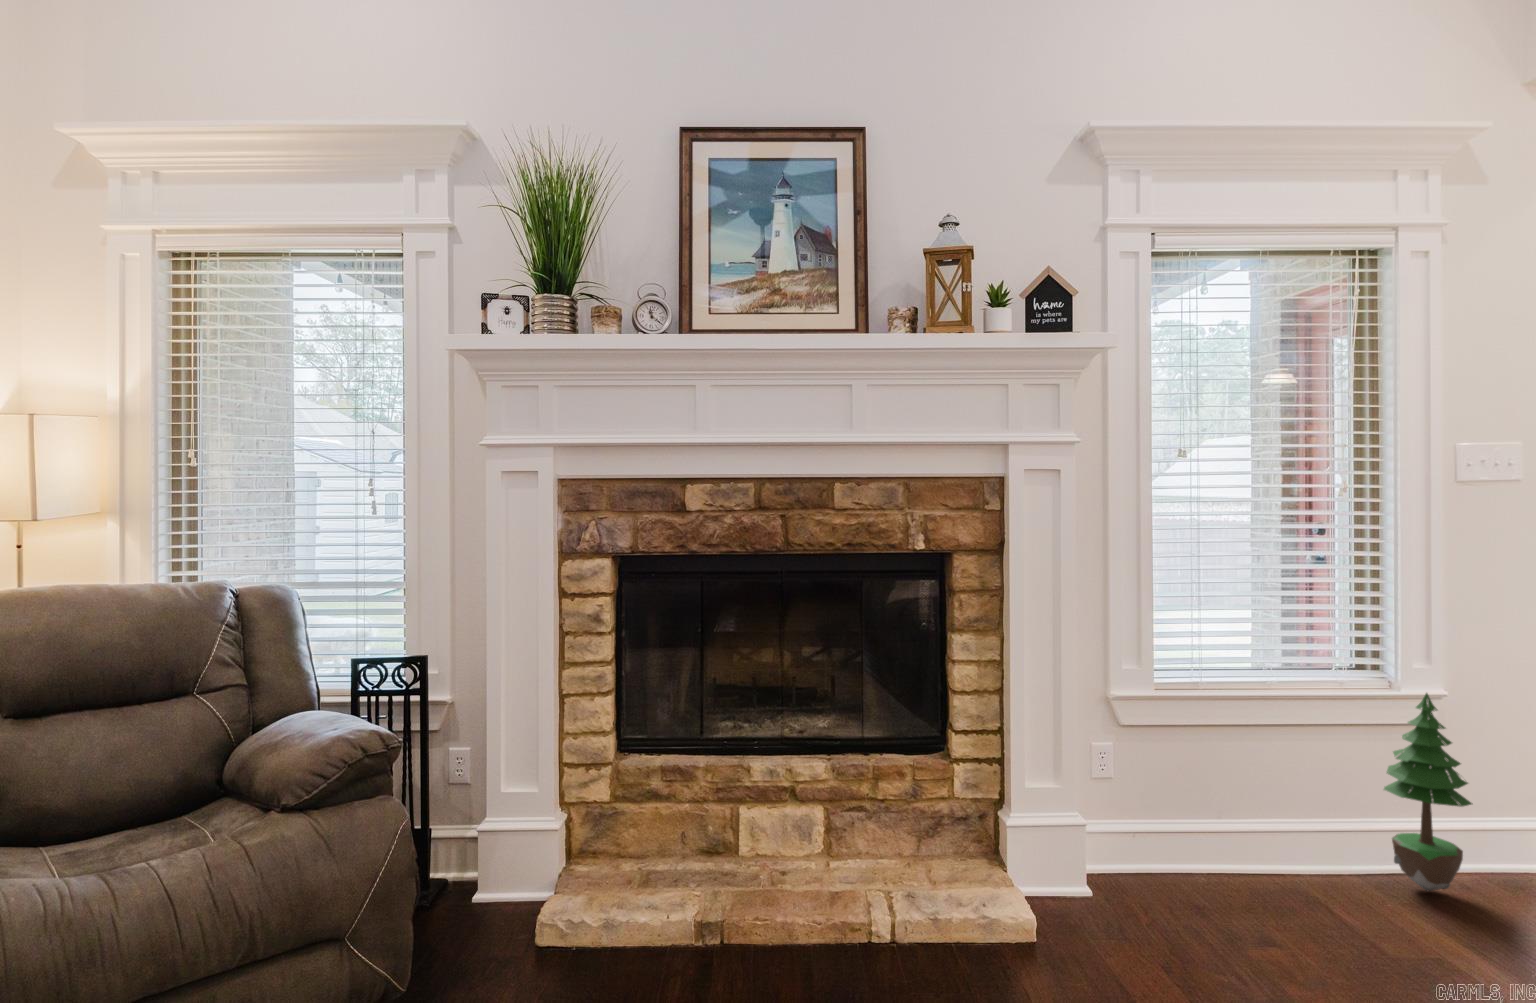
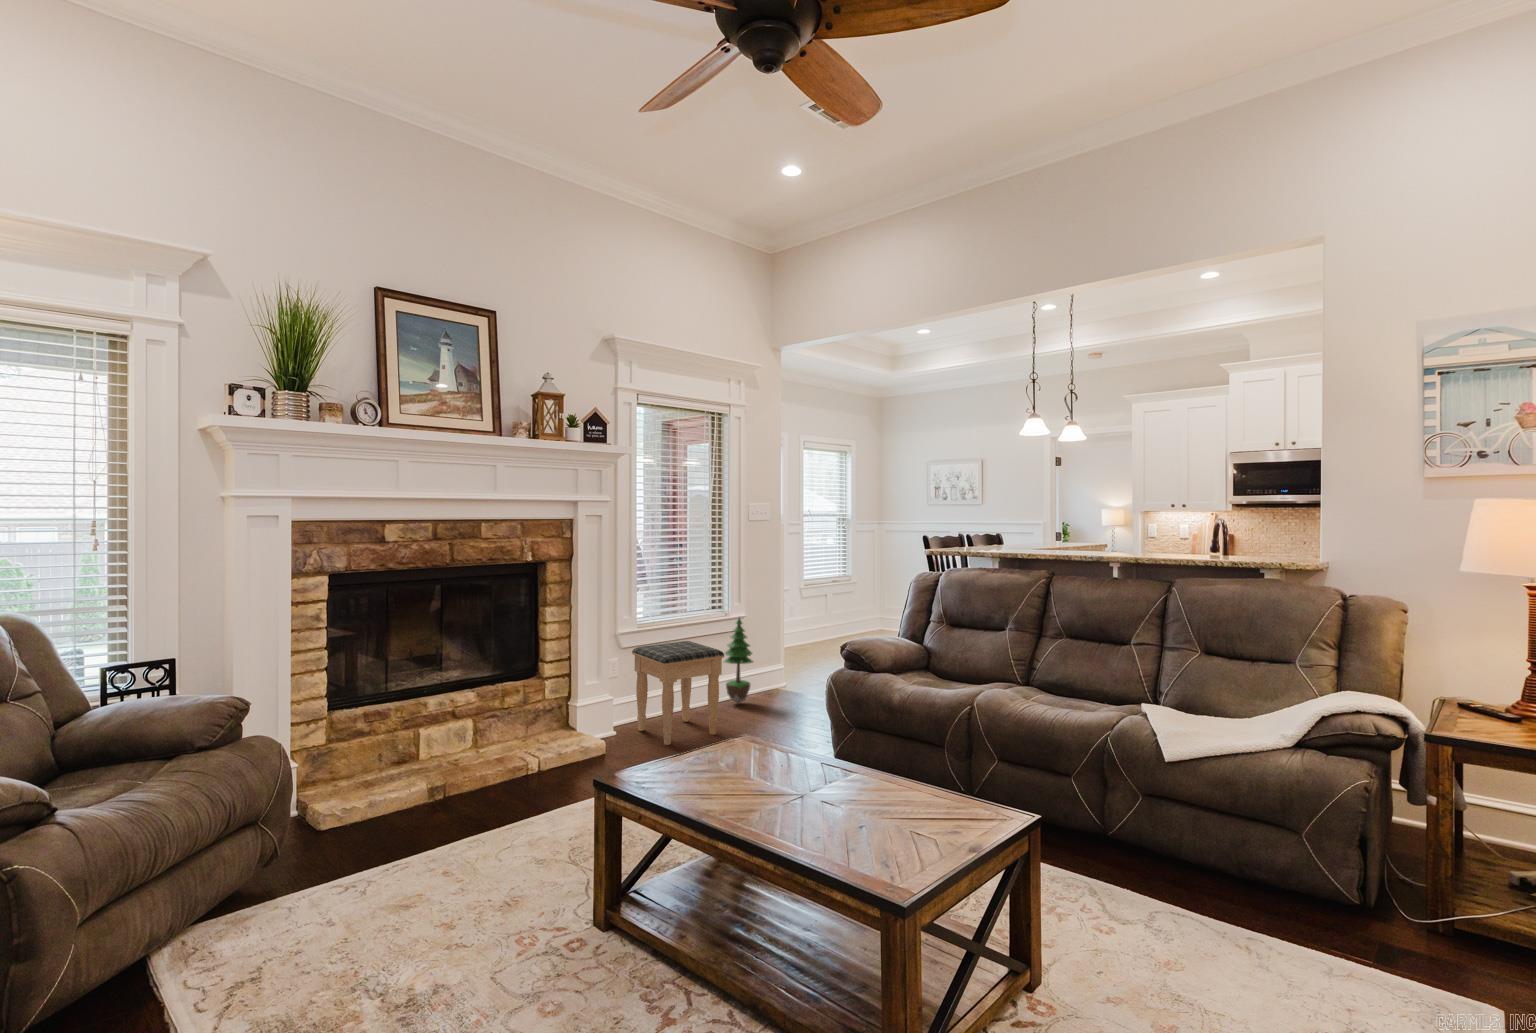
footstool: none [1138,728,1355,964] -> present [632,641,724,745]

